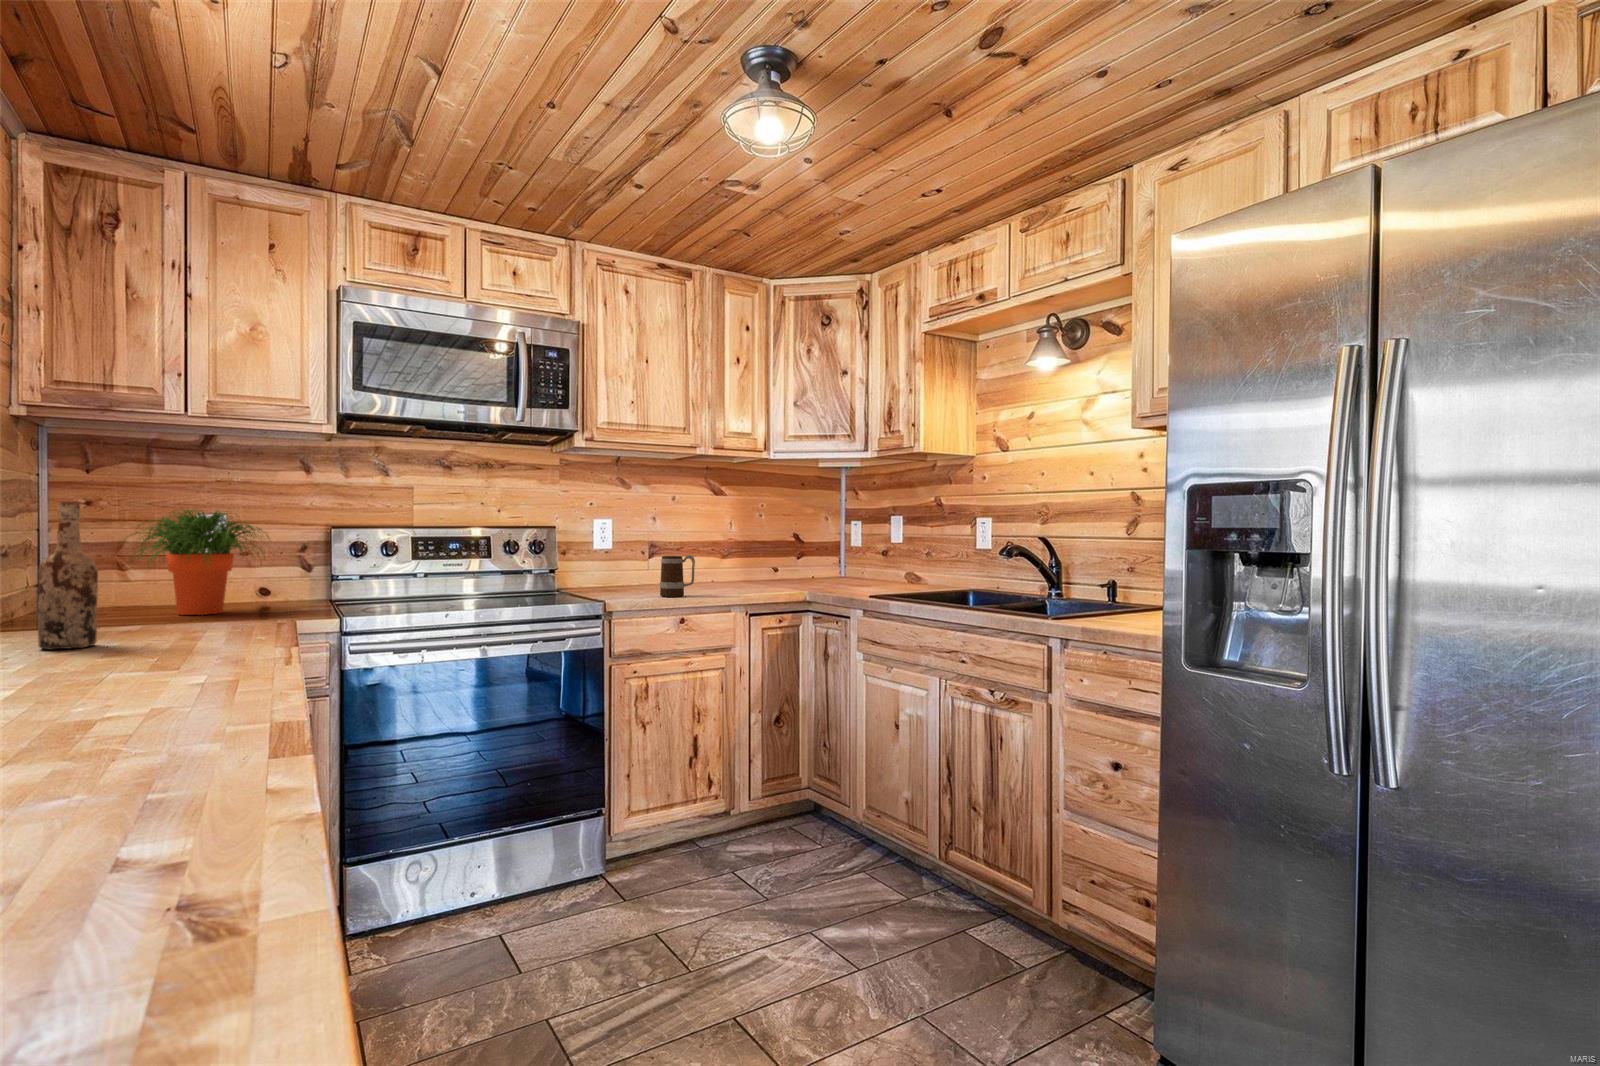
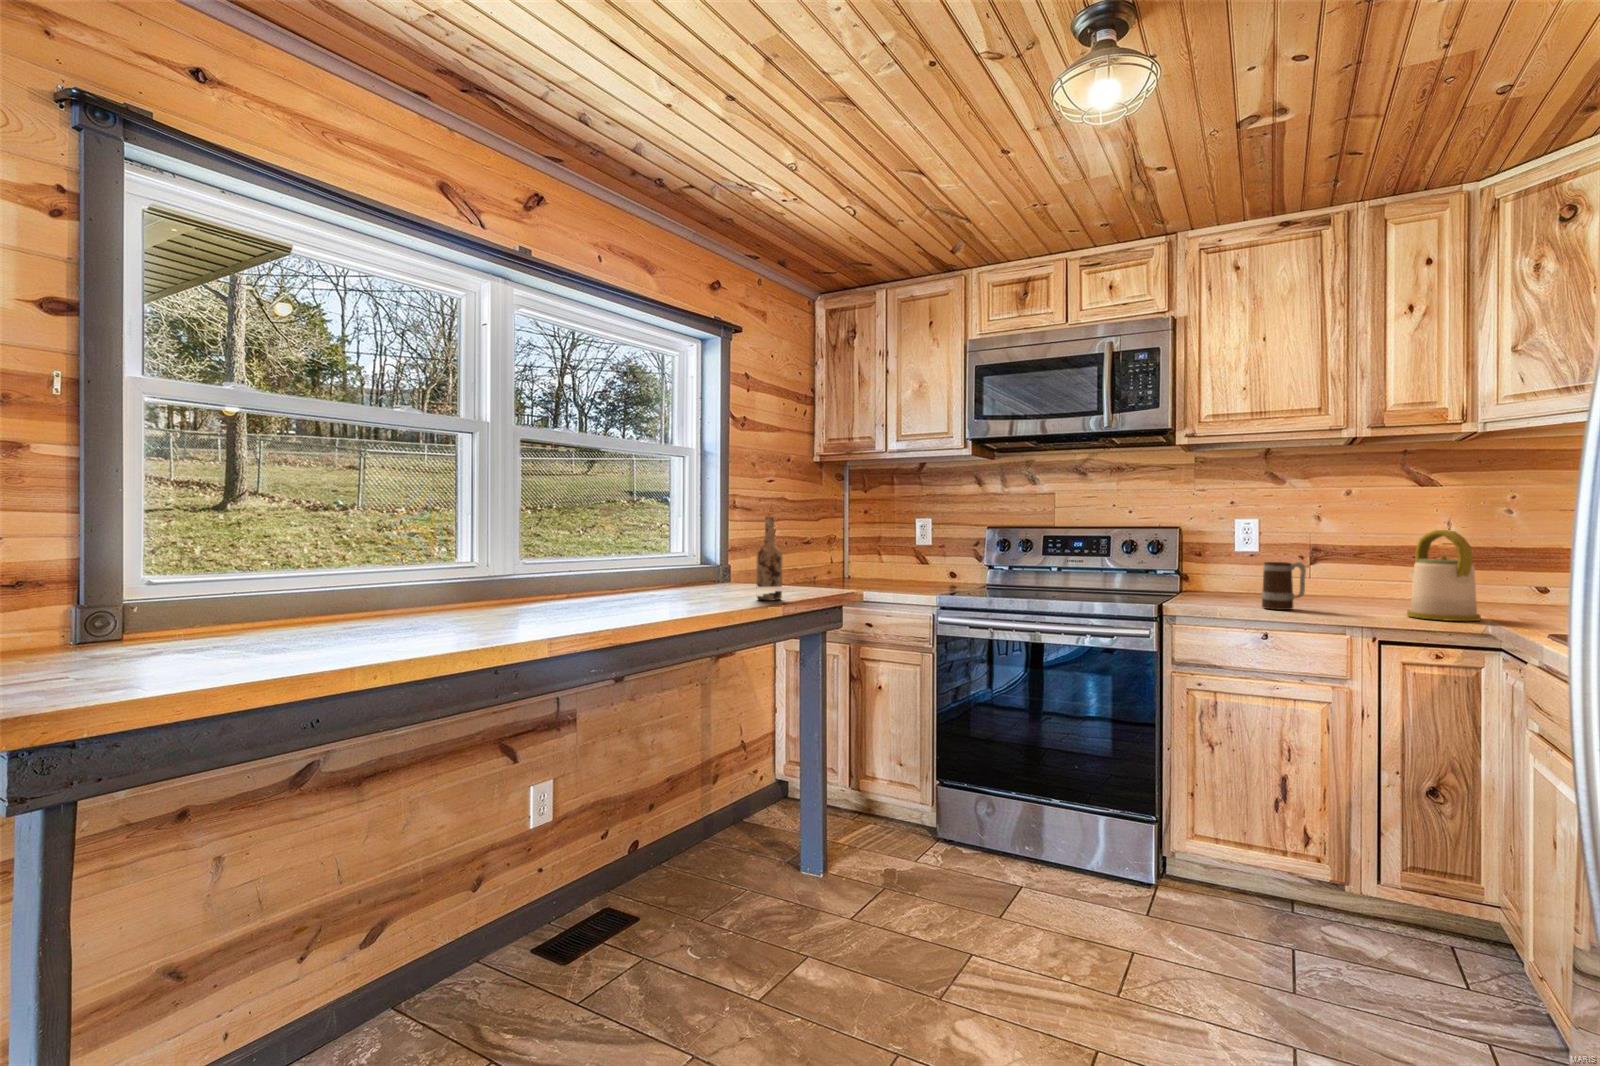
potted plant: present [134,508,271,615] -> none [851,516,933,588]
kettle: none [745,528,793,594] -> present [1407,530,1481,621]

